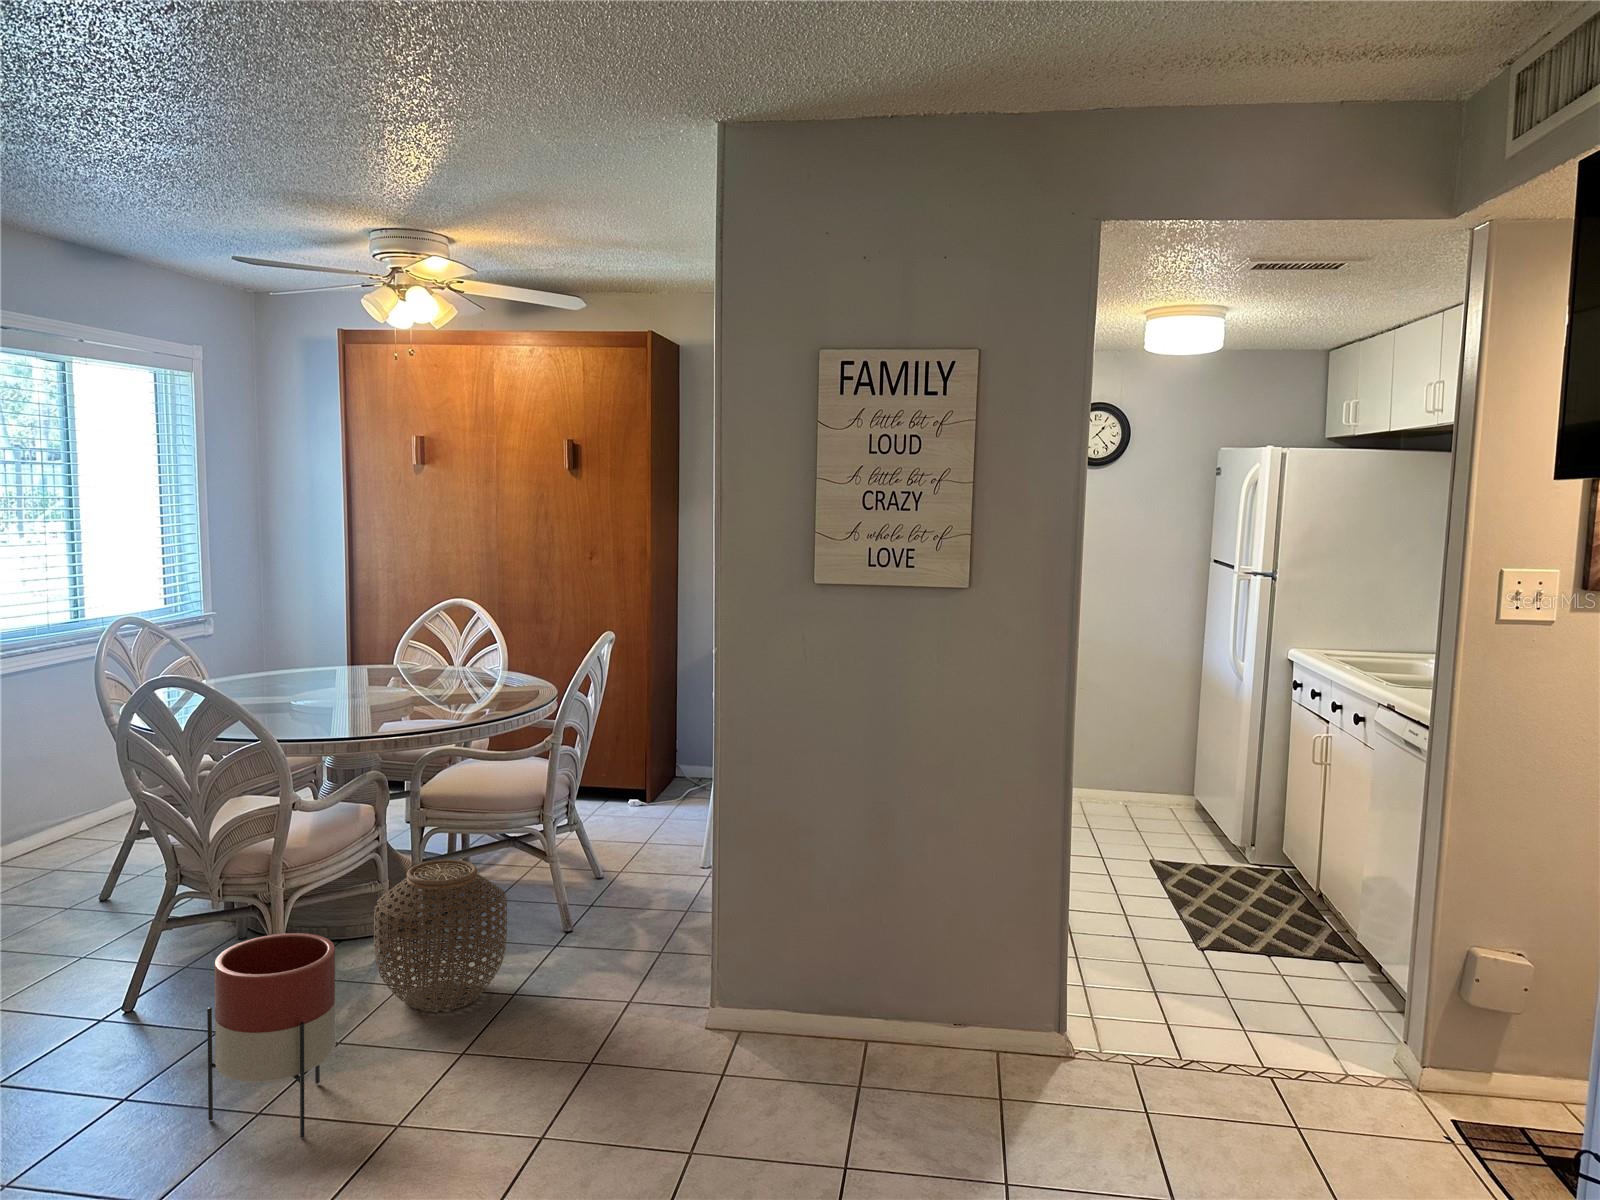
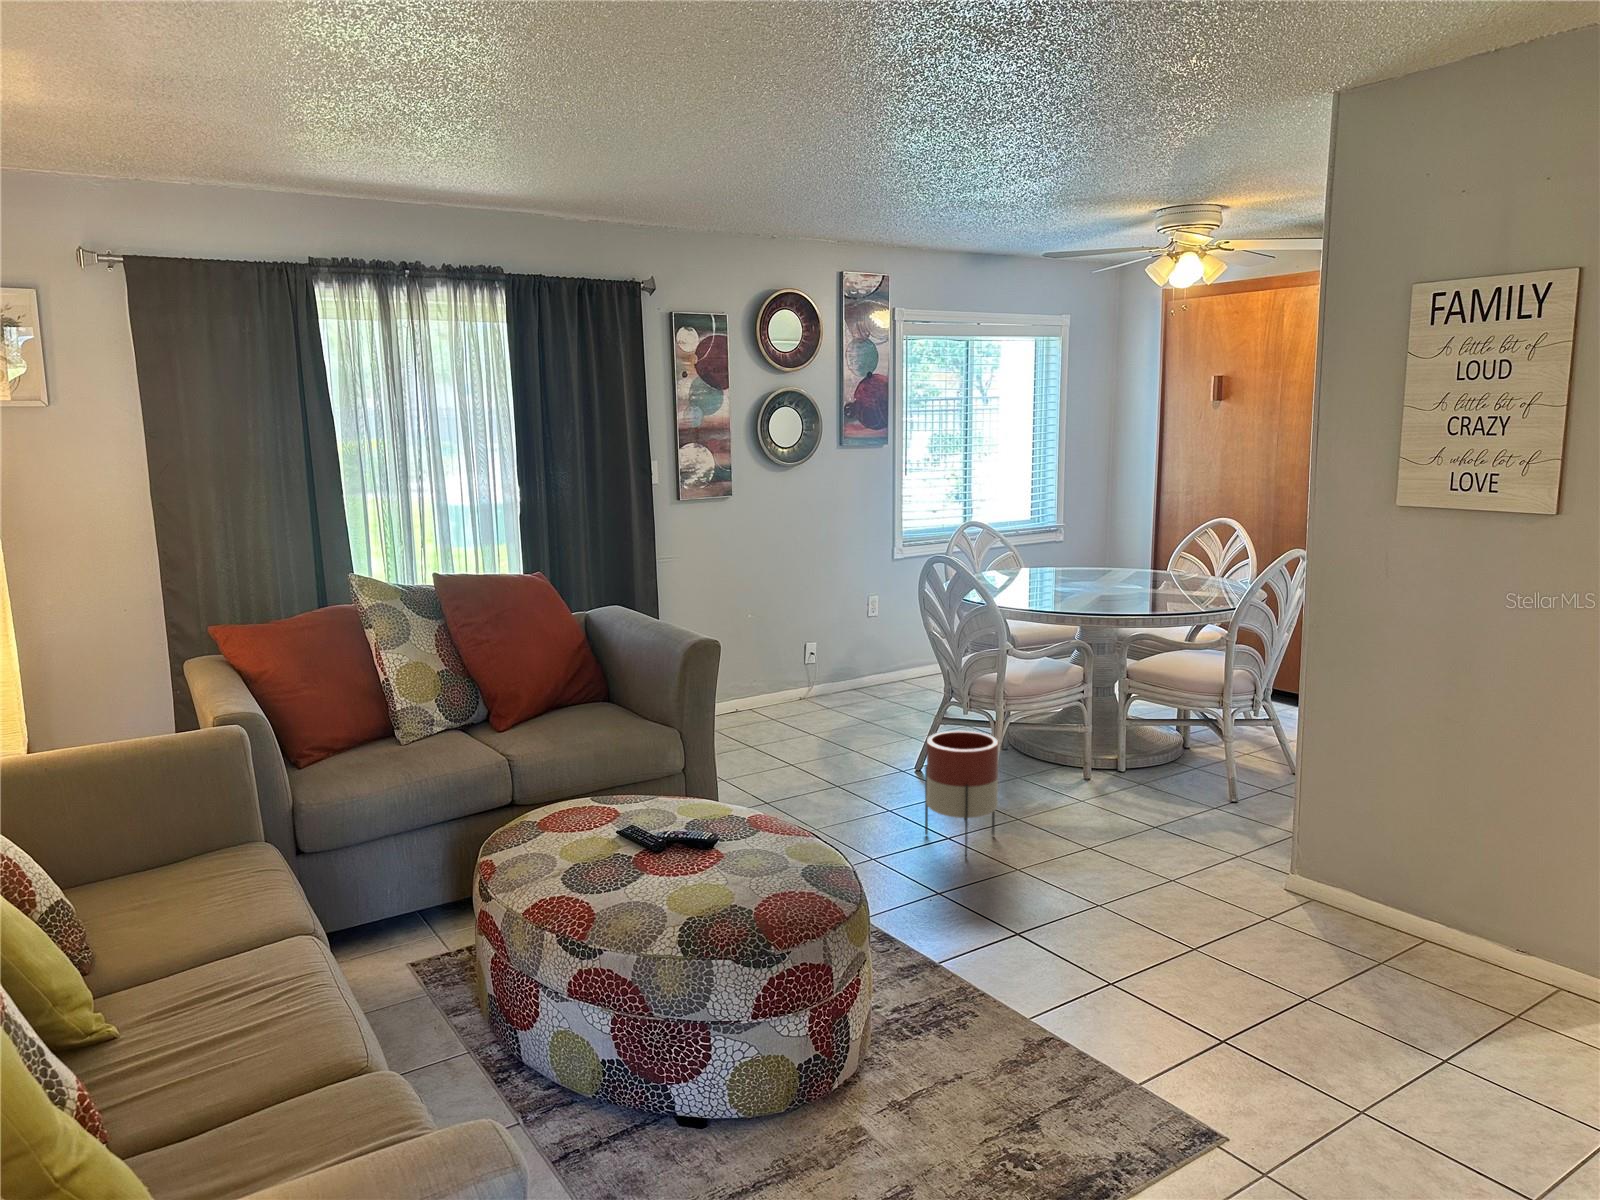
woven basket: present [374,860,507,1011] -> none [1057,712,1156,822]

